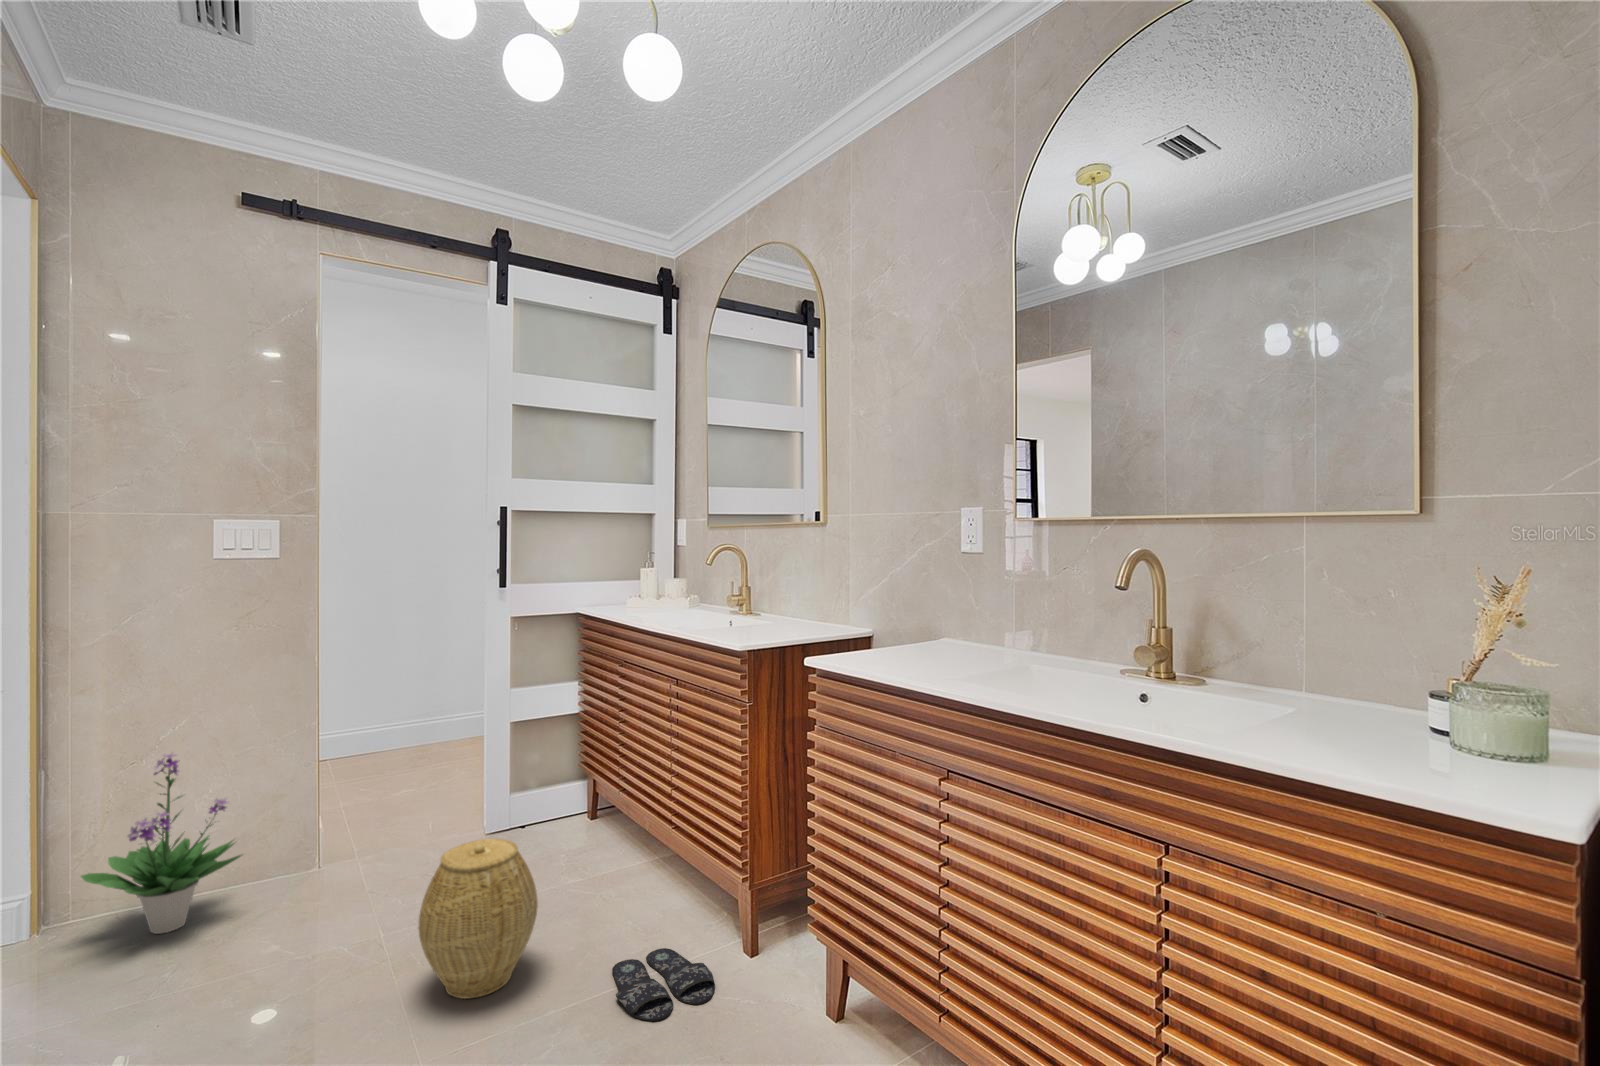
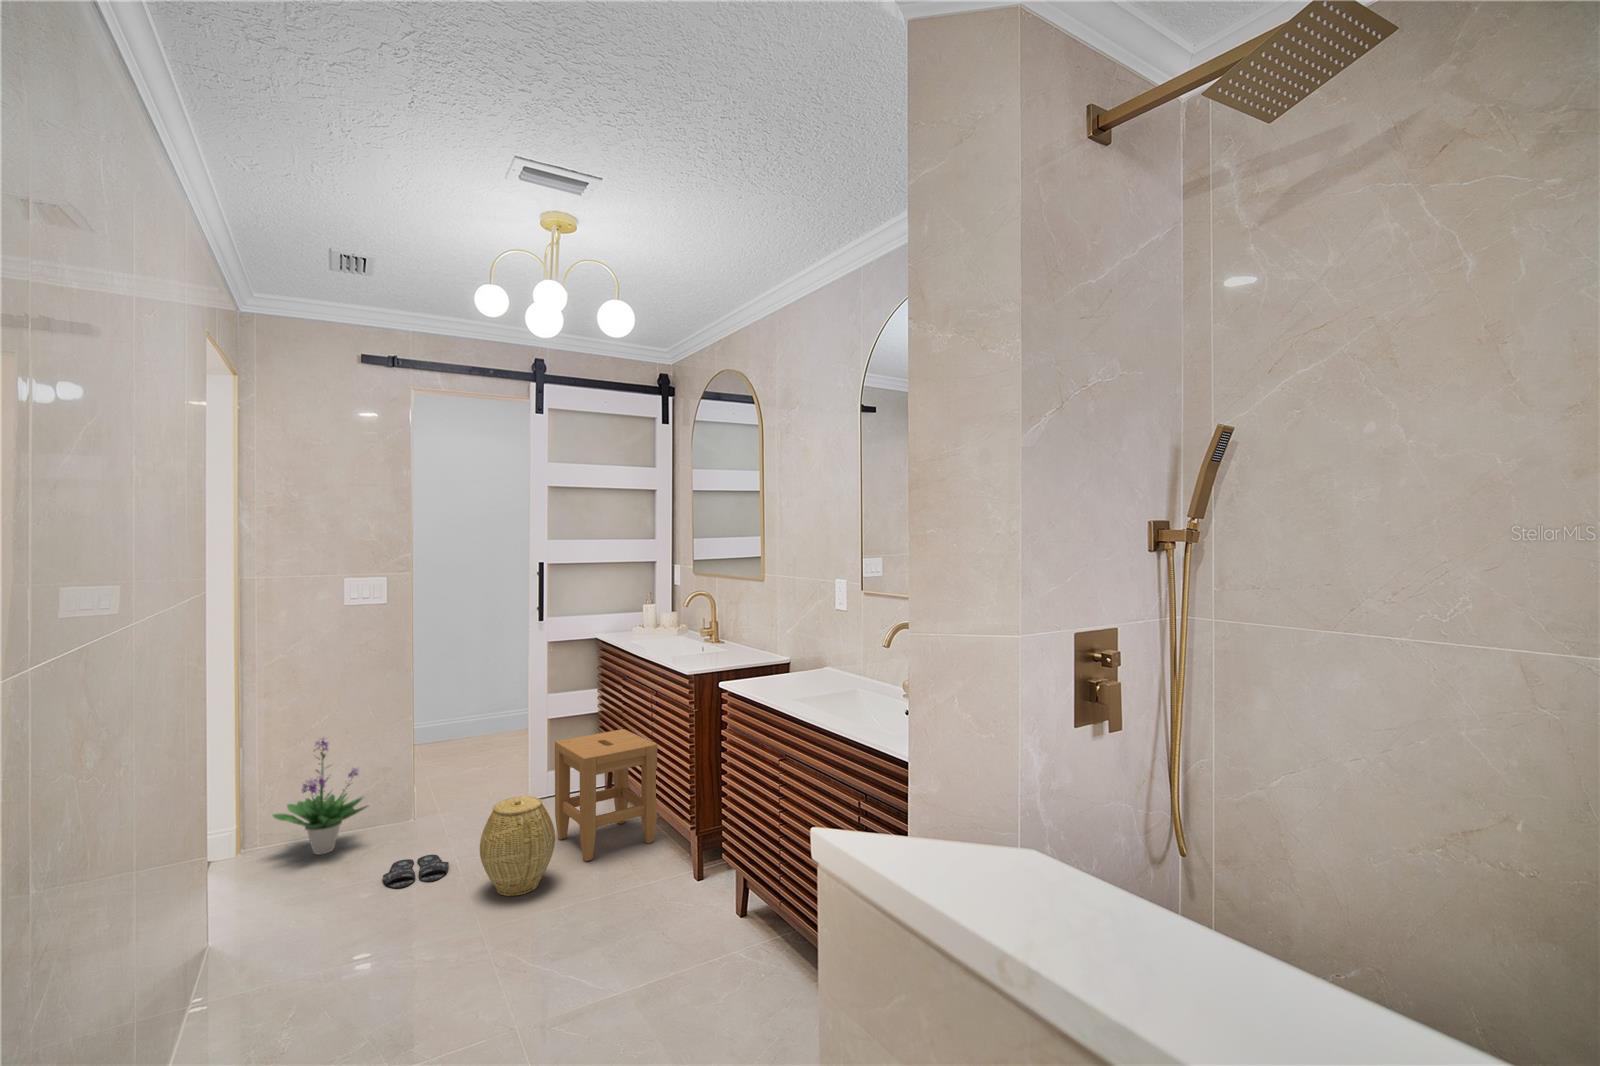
stool: none [528,734,679,930] -> present [555,729,657,861]
slippers: present [612,948,715,1021] -> present [383,855,449,888]

